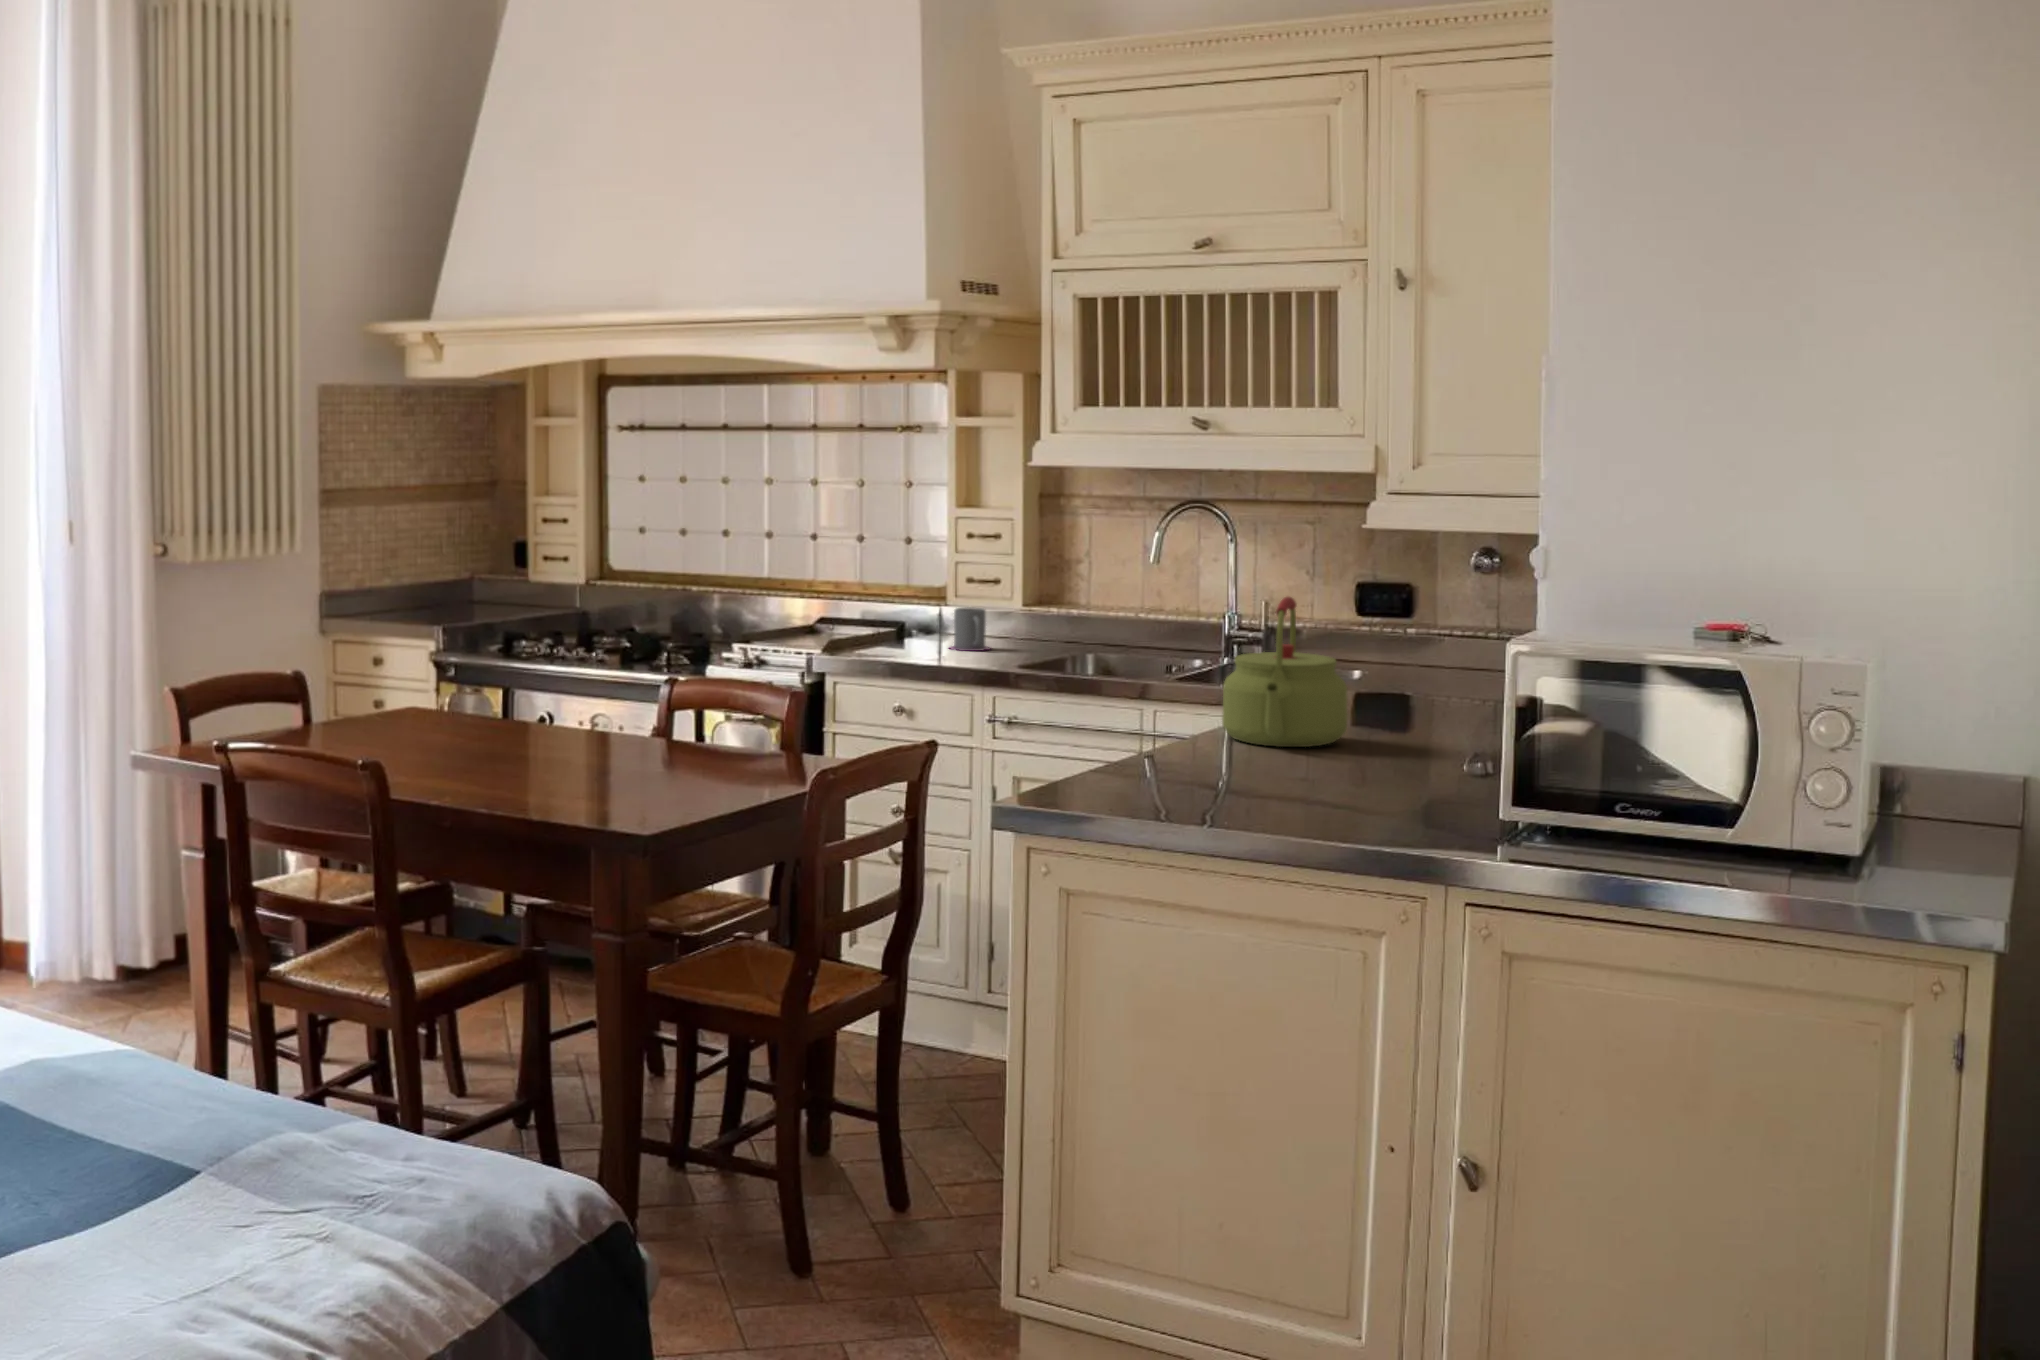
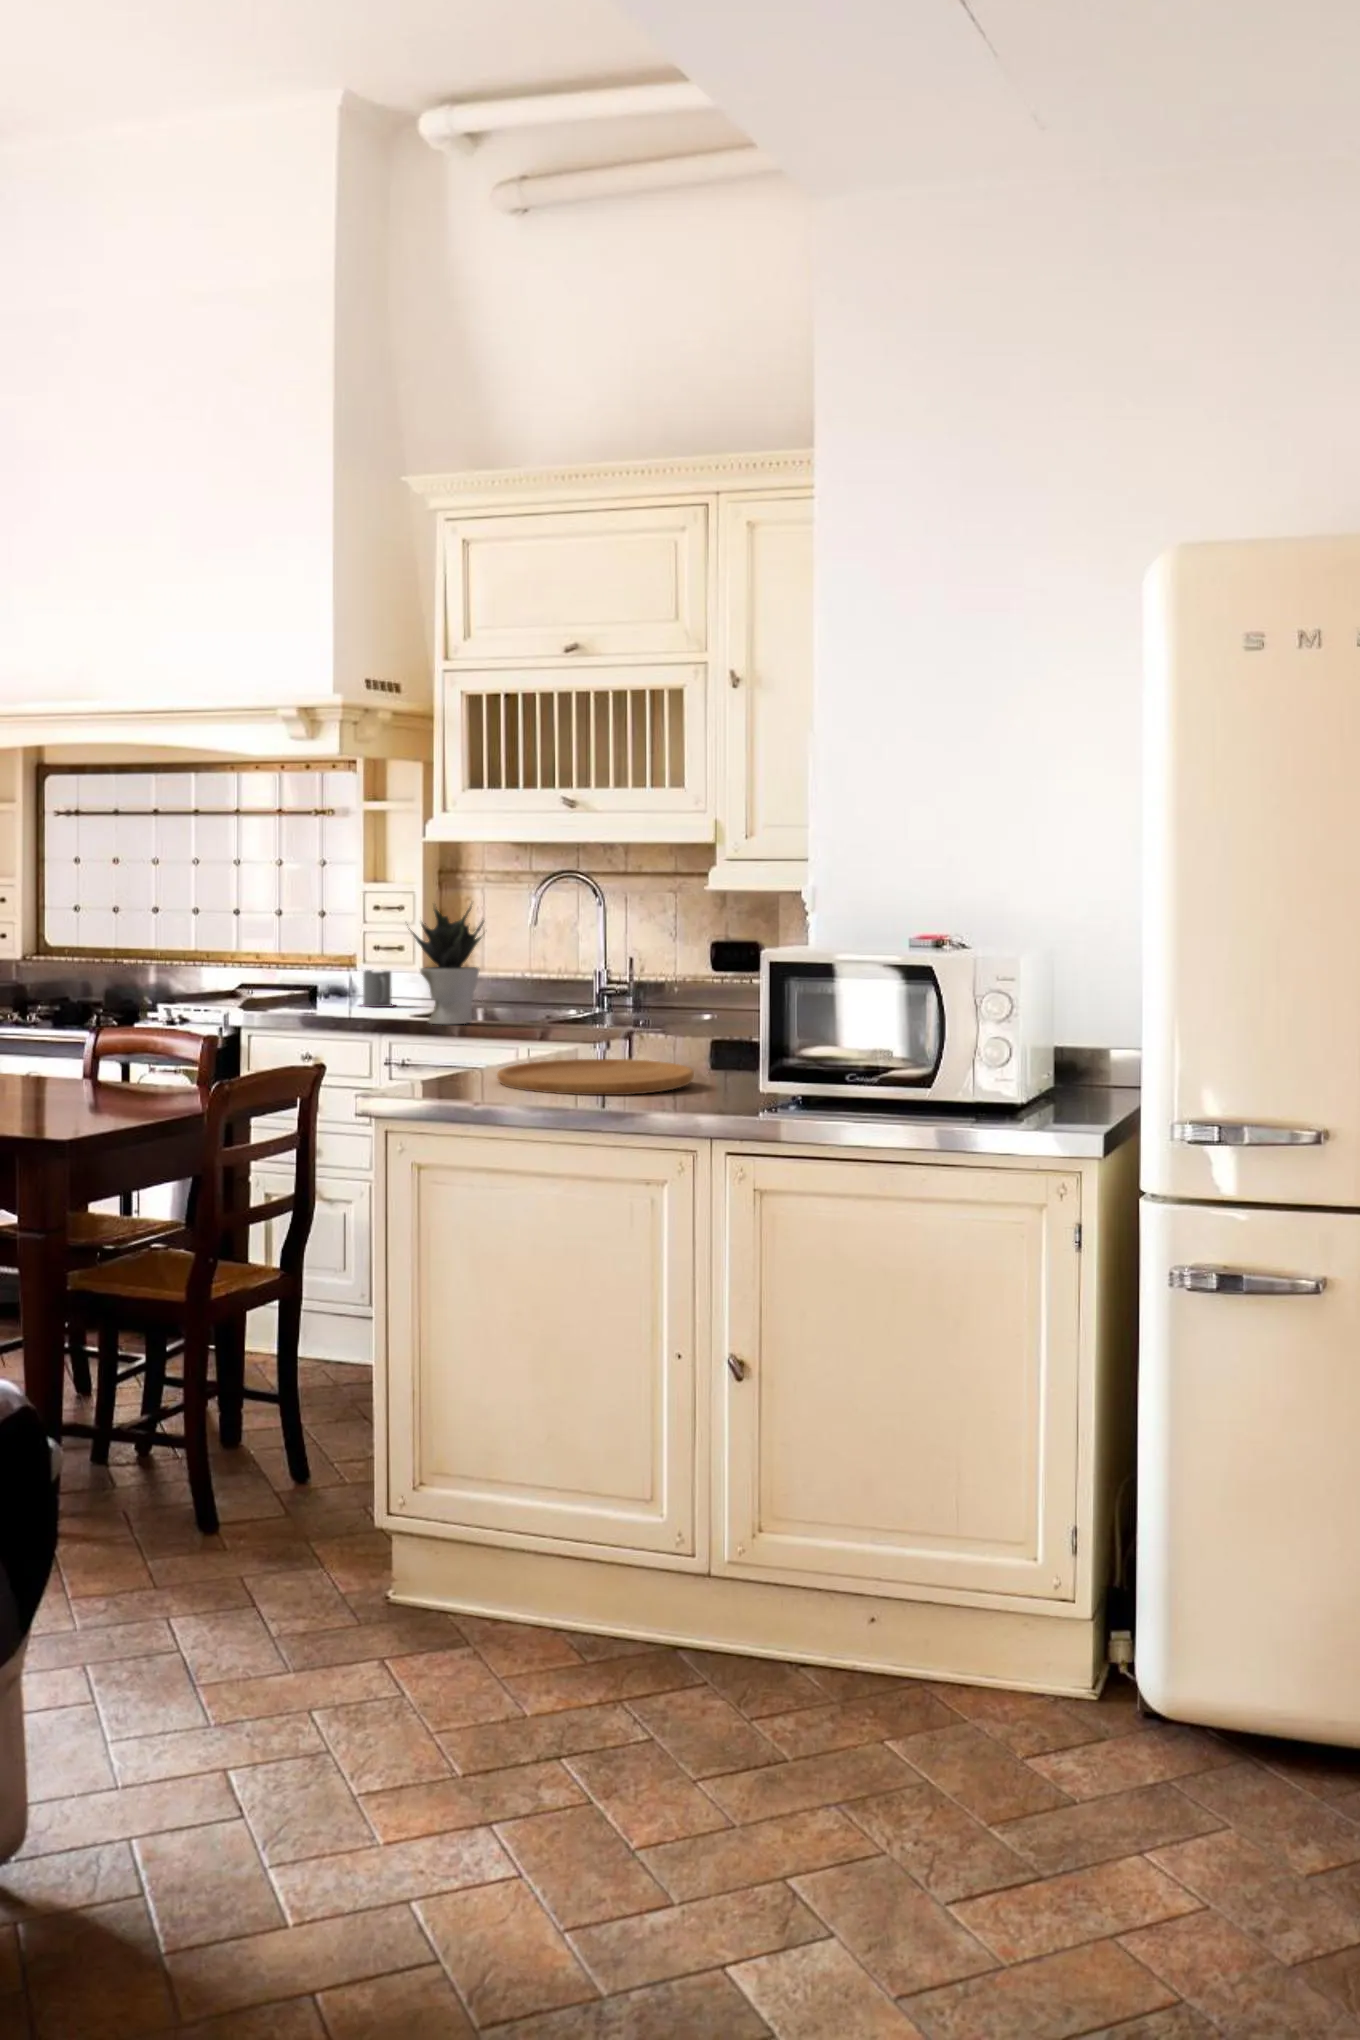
potted plant: none [1007,538,1099,682] -> present [407,906,484,1024]
kettle: present [1222,597,1347,747] -> none [578,935,681,1058]
cutting board: none [1141,758,1384,817] -> present [497,1059,694,1095]

